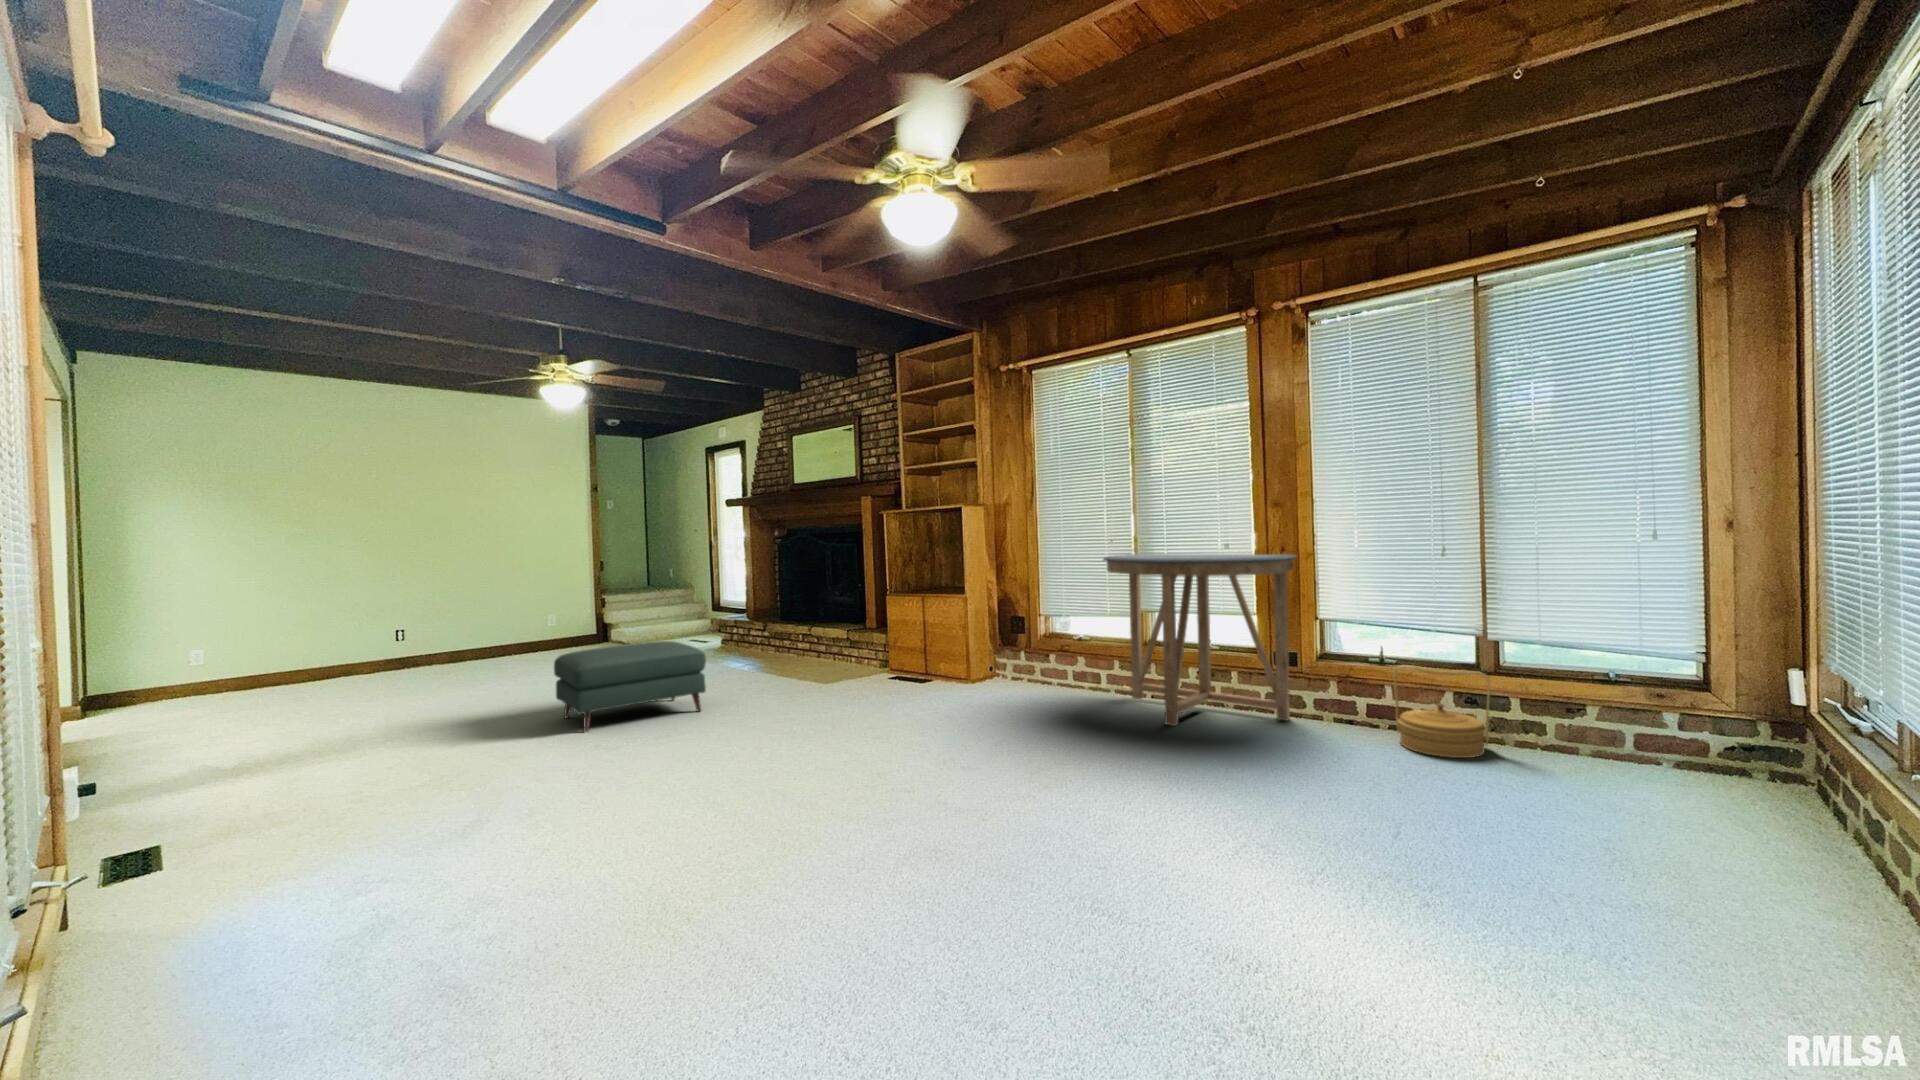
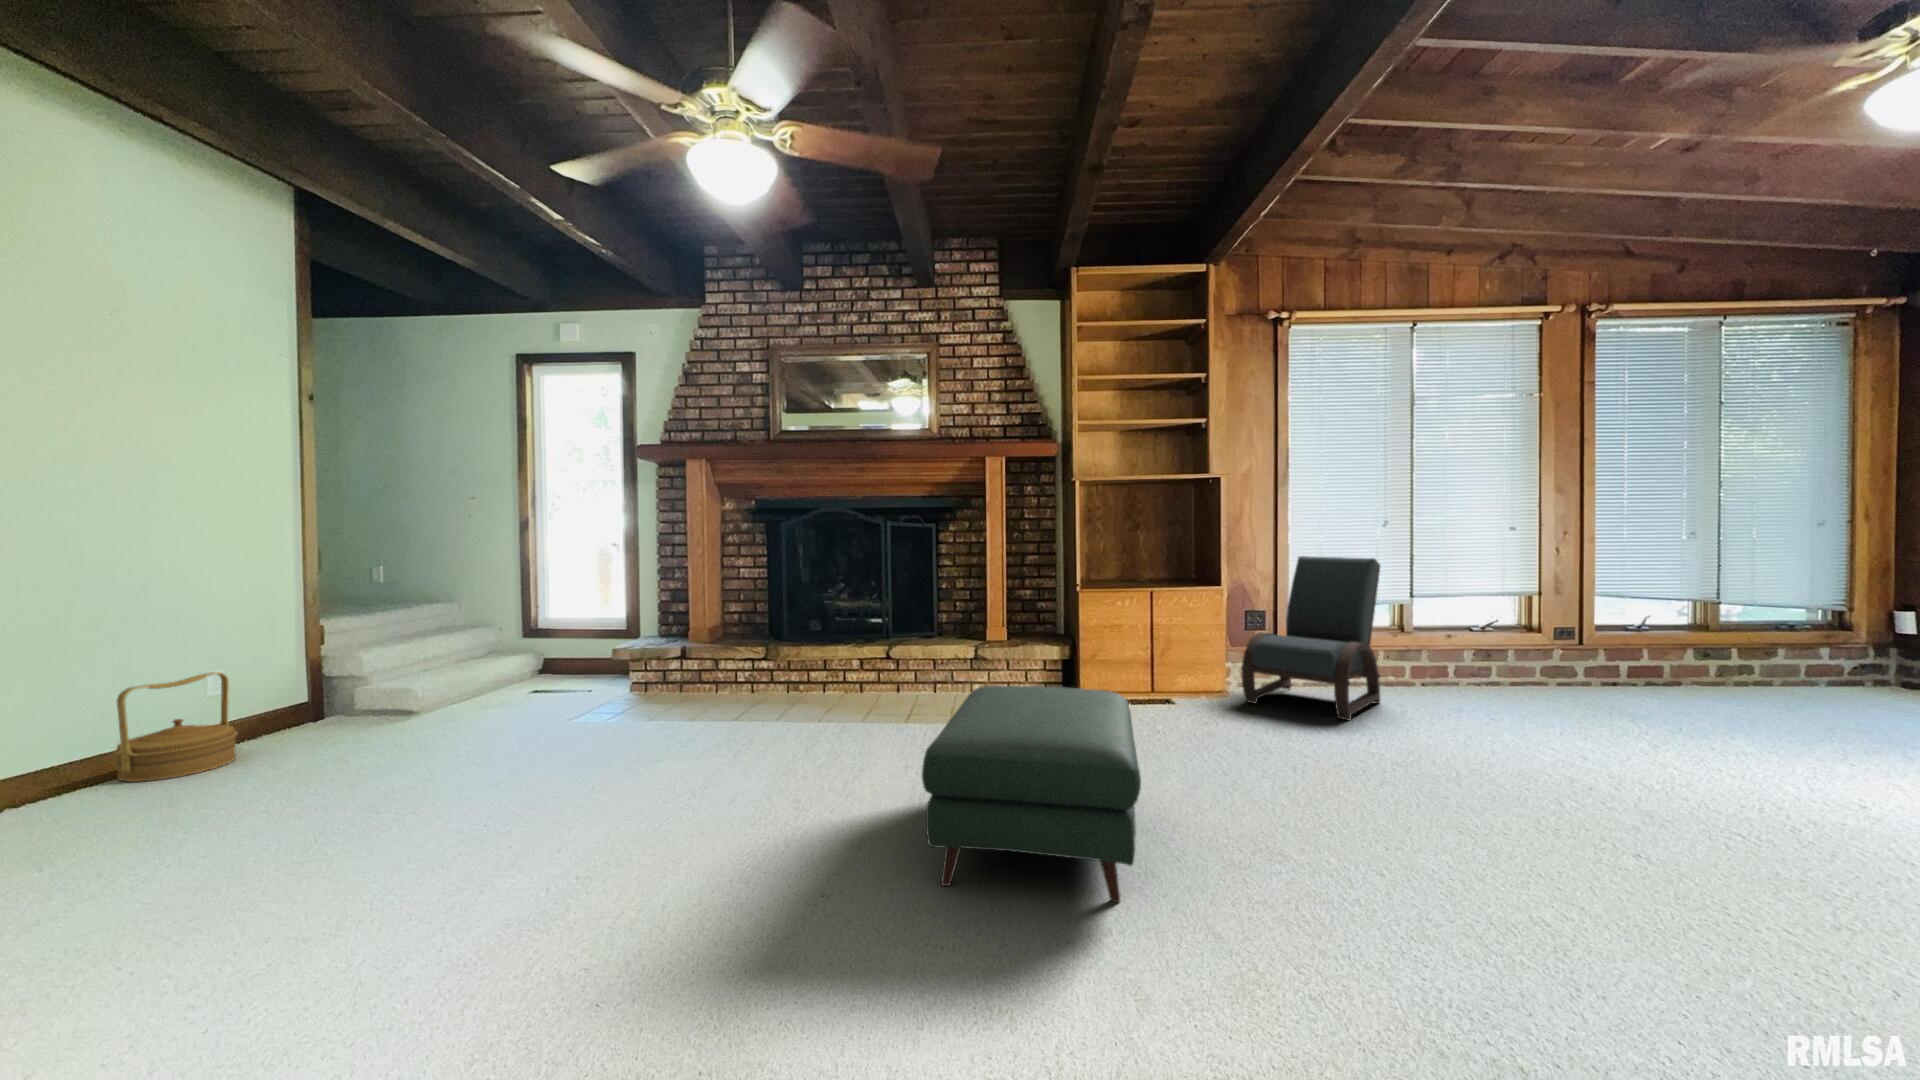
console table: present [1103,554,1297,726] -> none [1398,535,1627,709]
lounge chair: none [961,572,1082,706] -> present [1241,556,1380,720]
woven basket: present [1393,665,1490,758] -> present [114,672,237,782]

